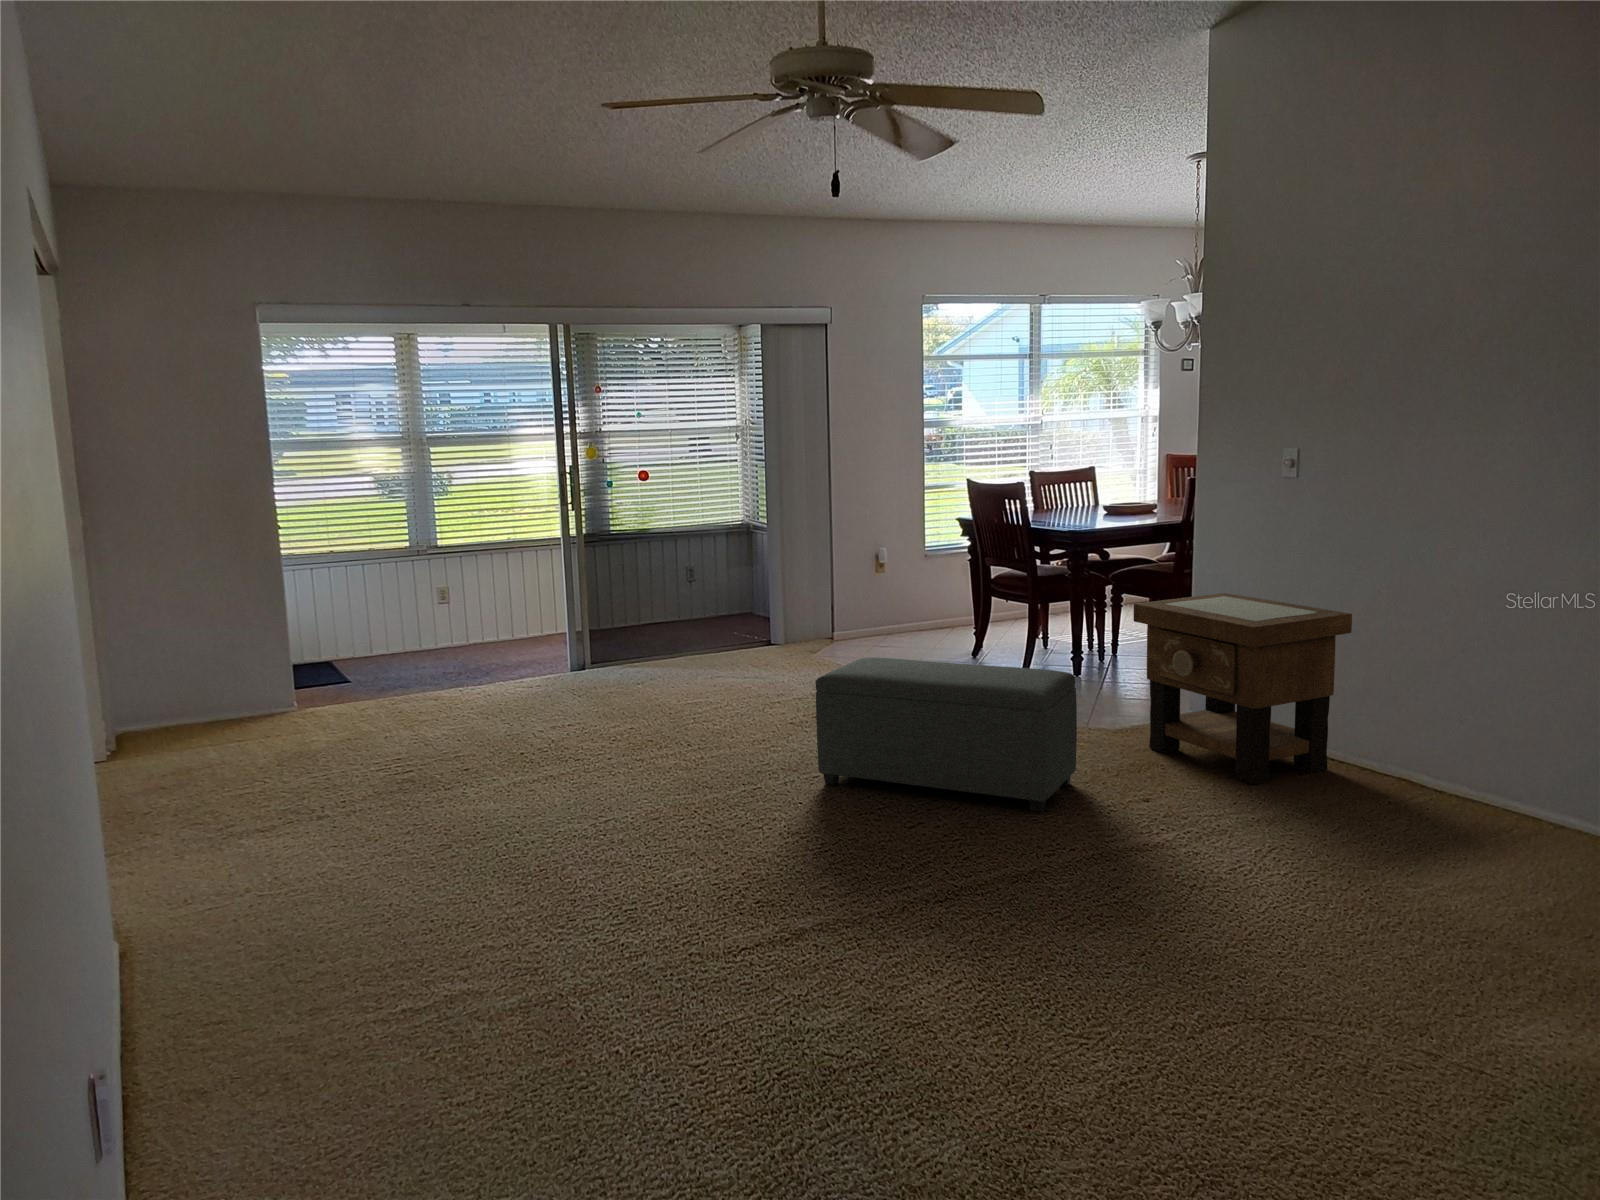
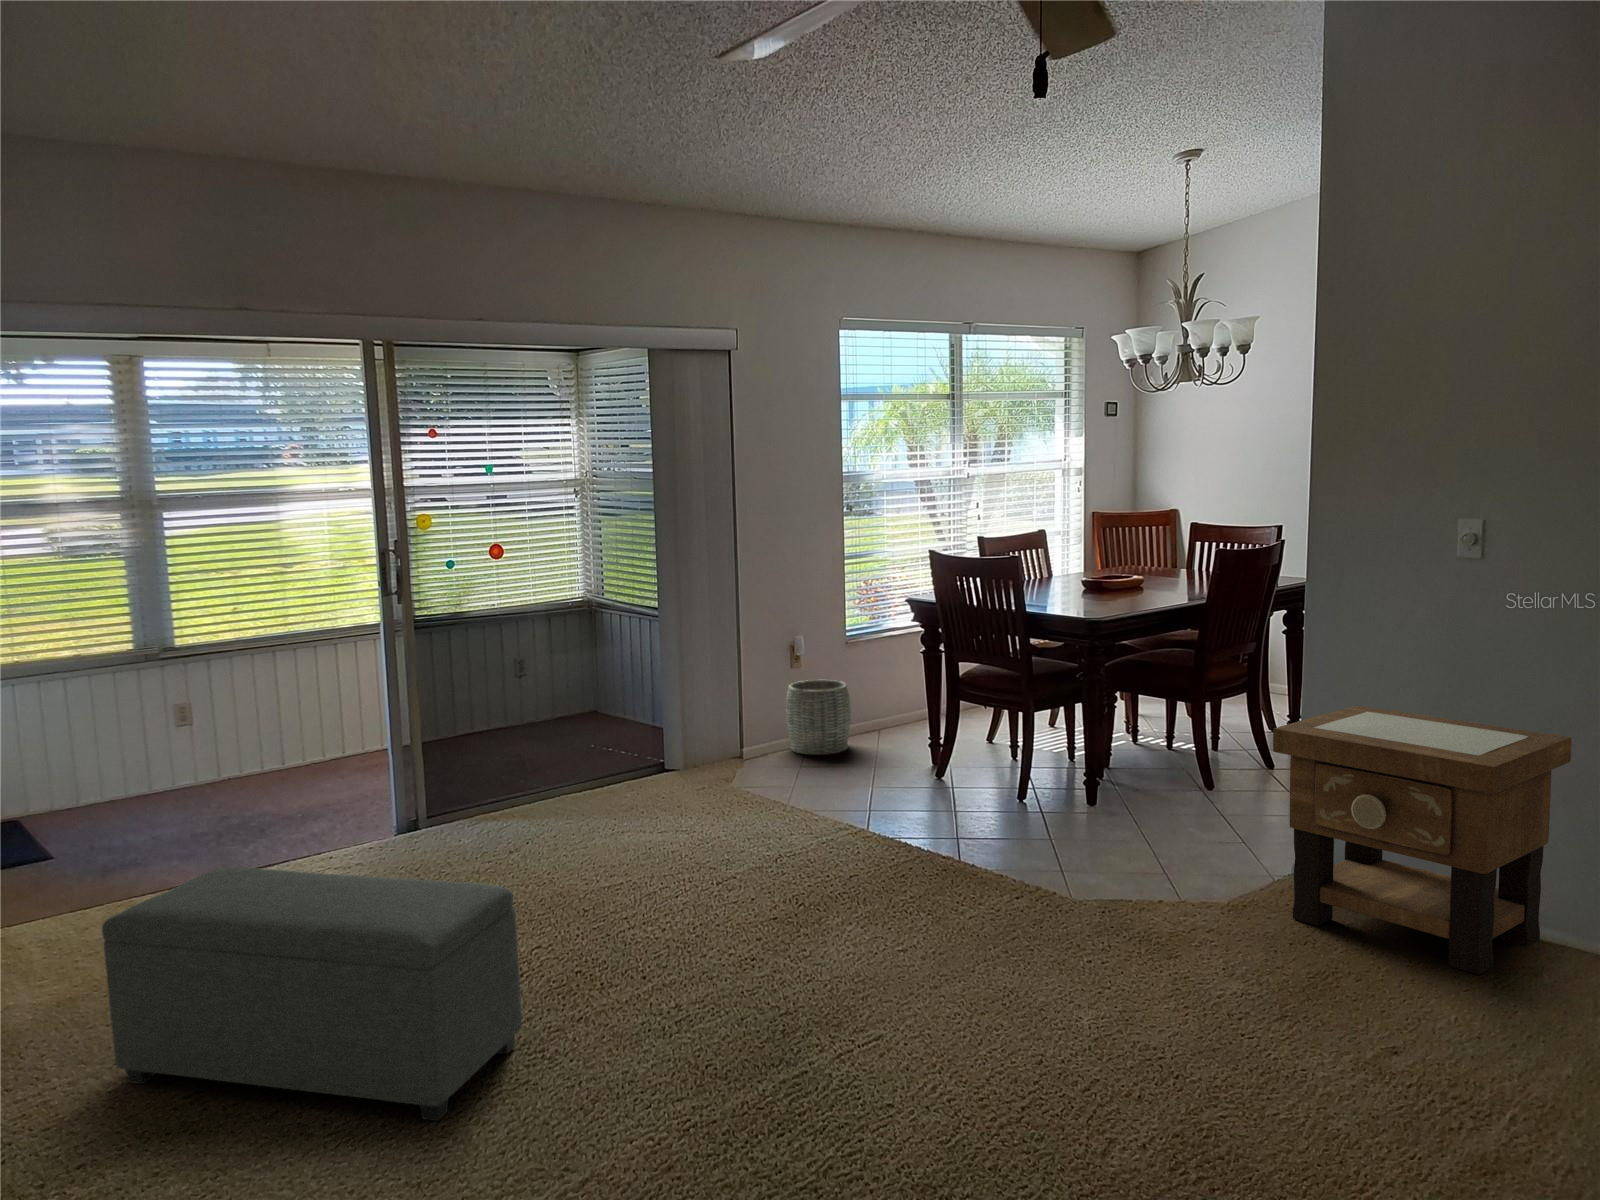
woven basket: none [870,583,921,640] -> present [786,680,851,755]
ottoman: present [816,657,1077,812] -> present [102,867,522,1121]

